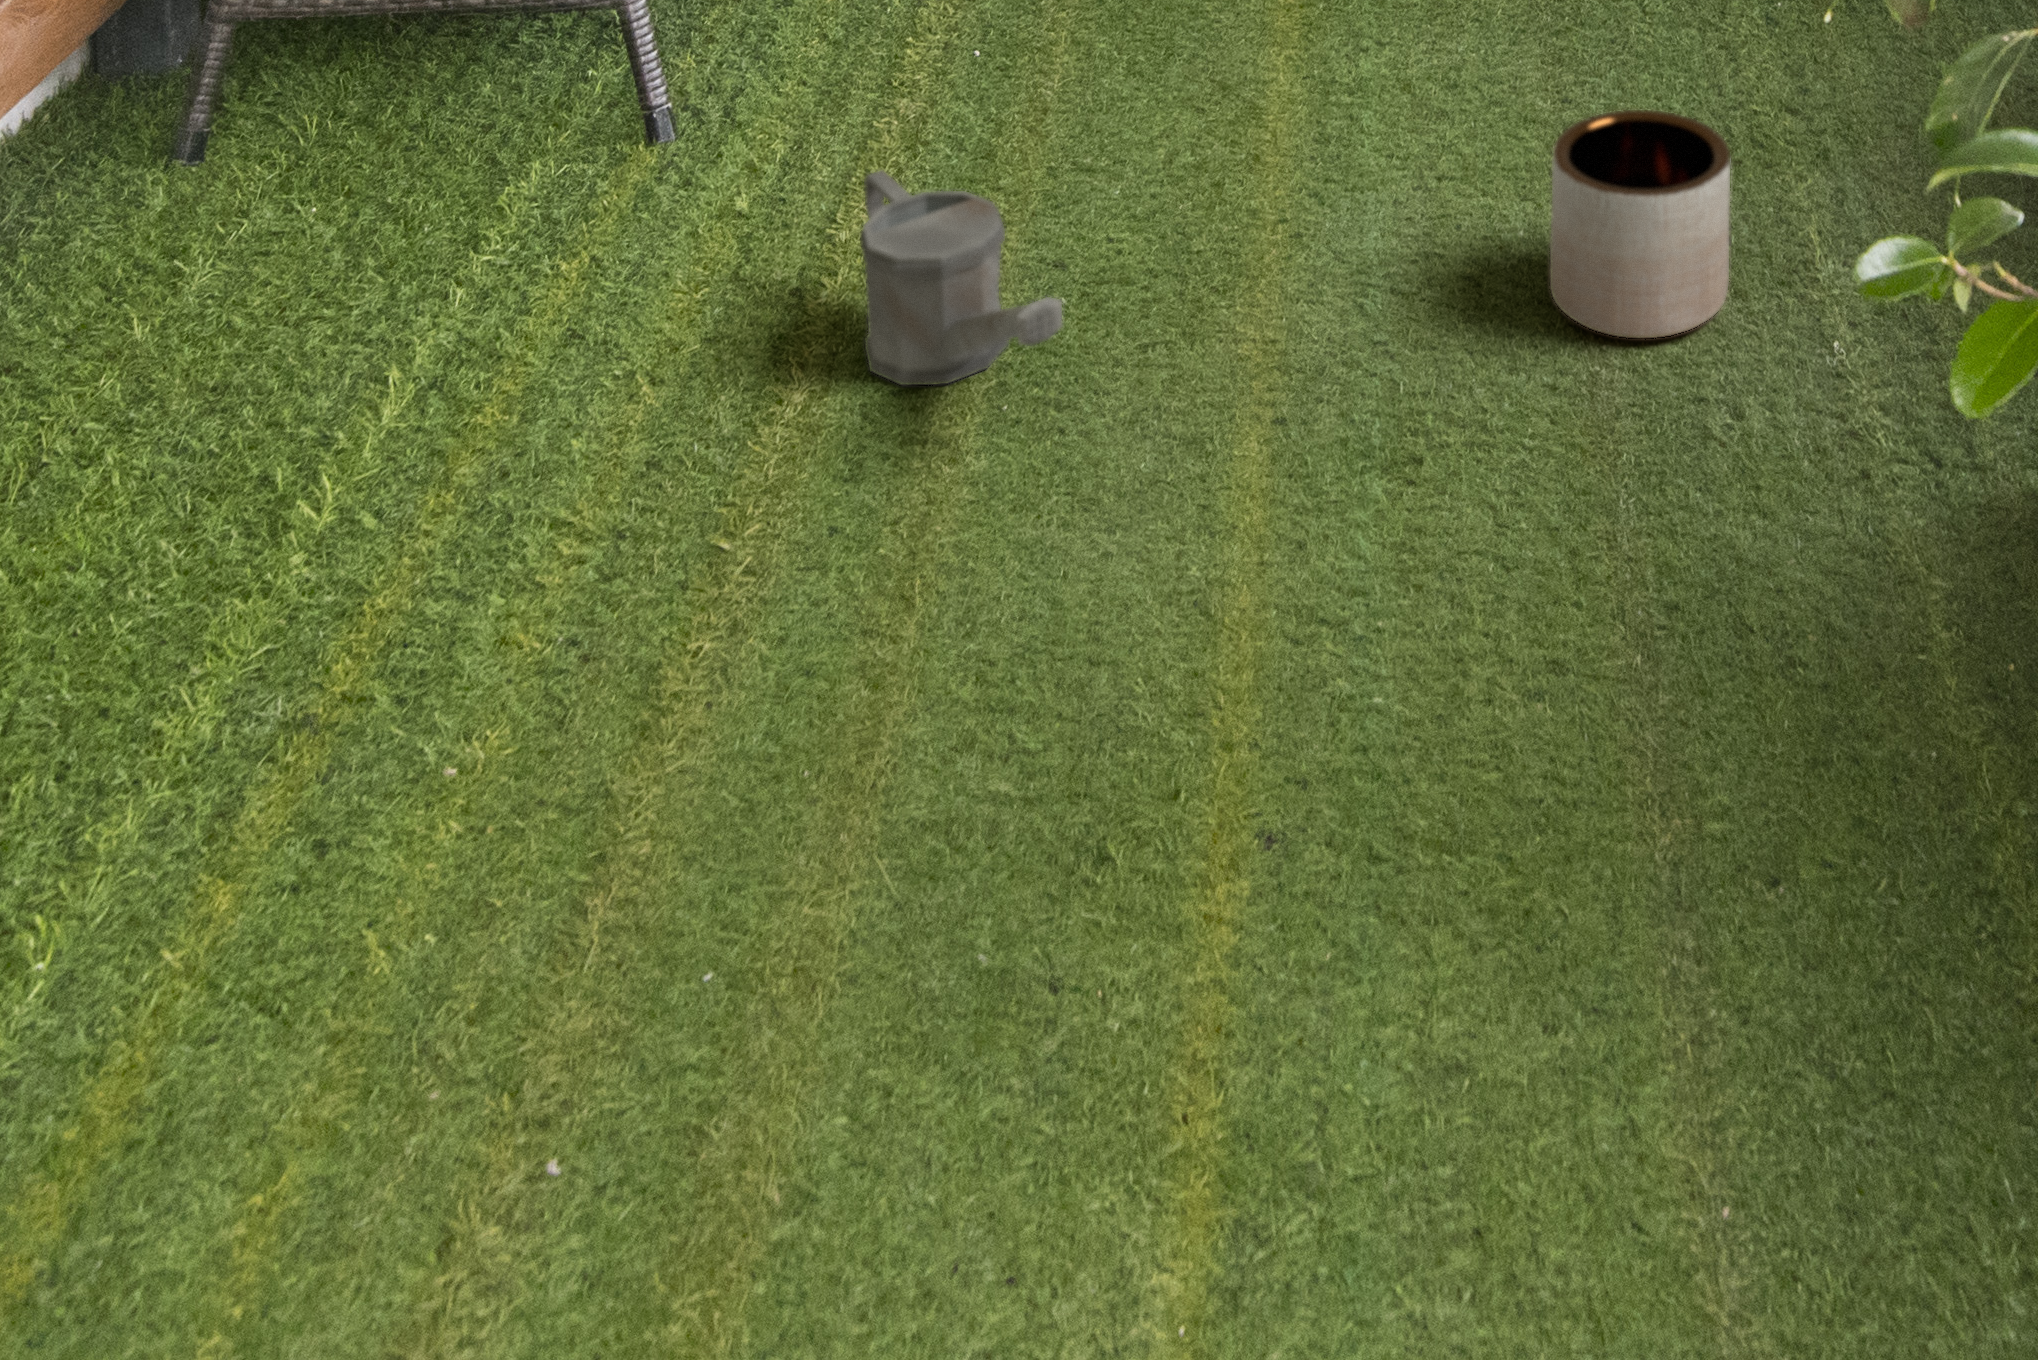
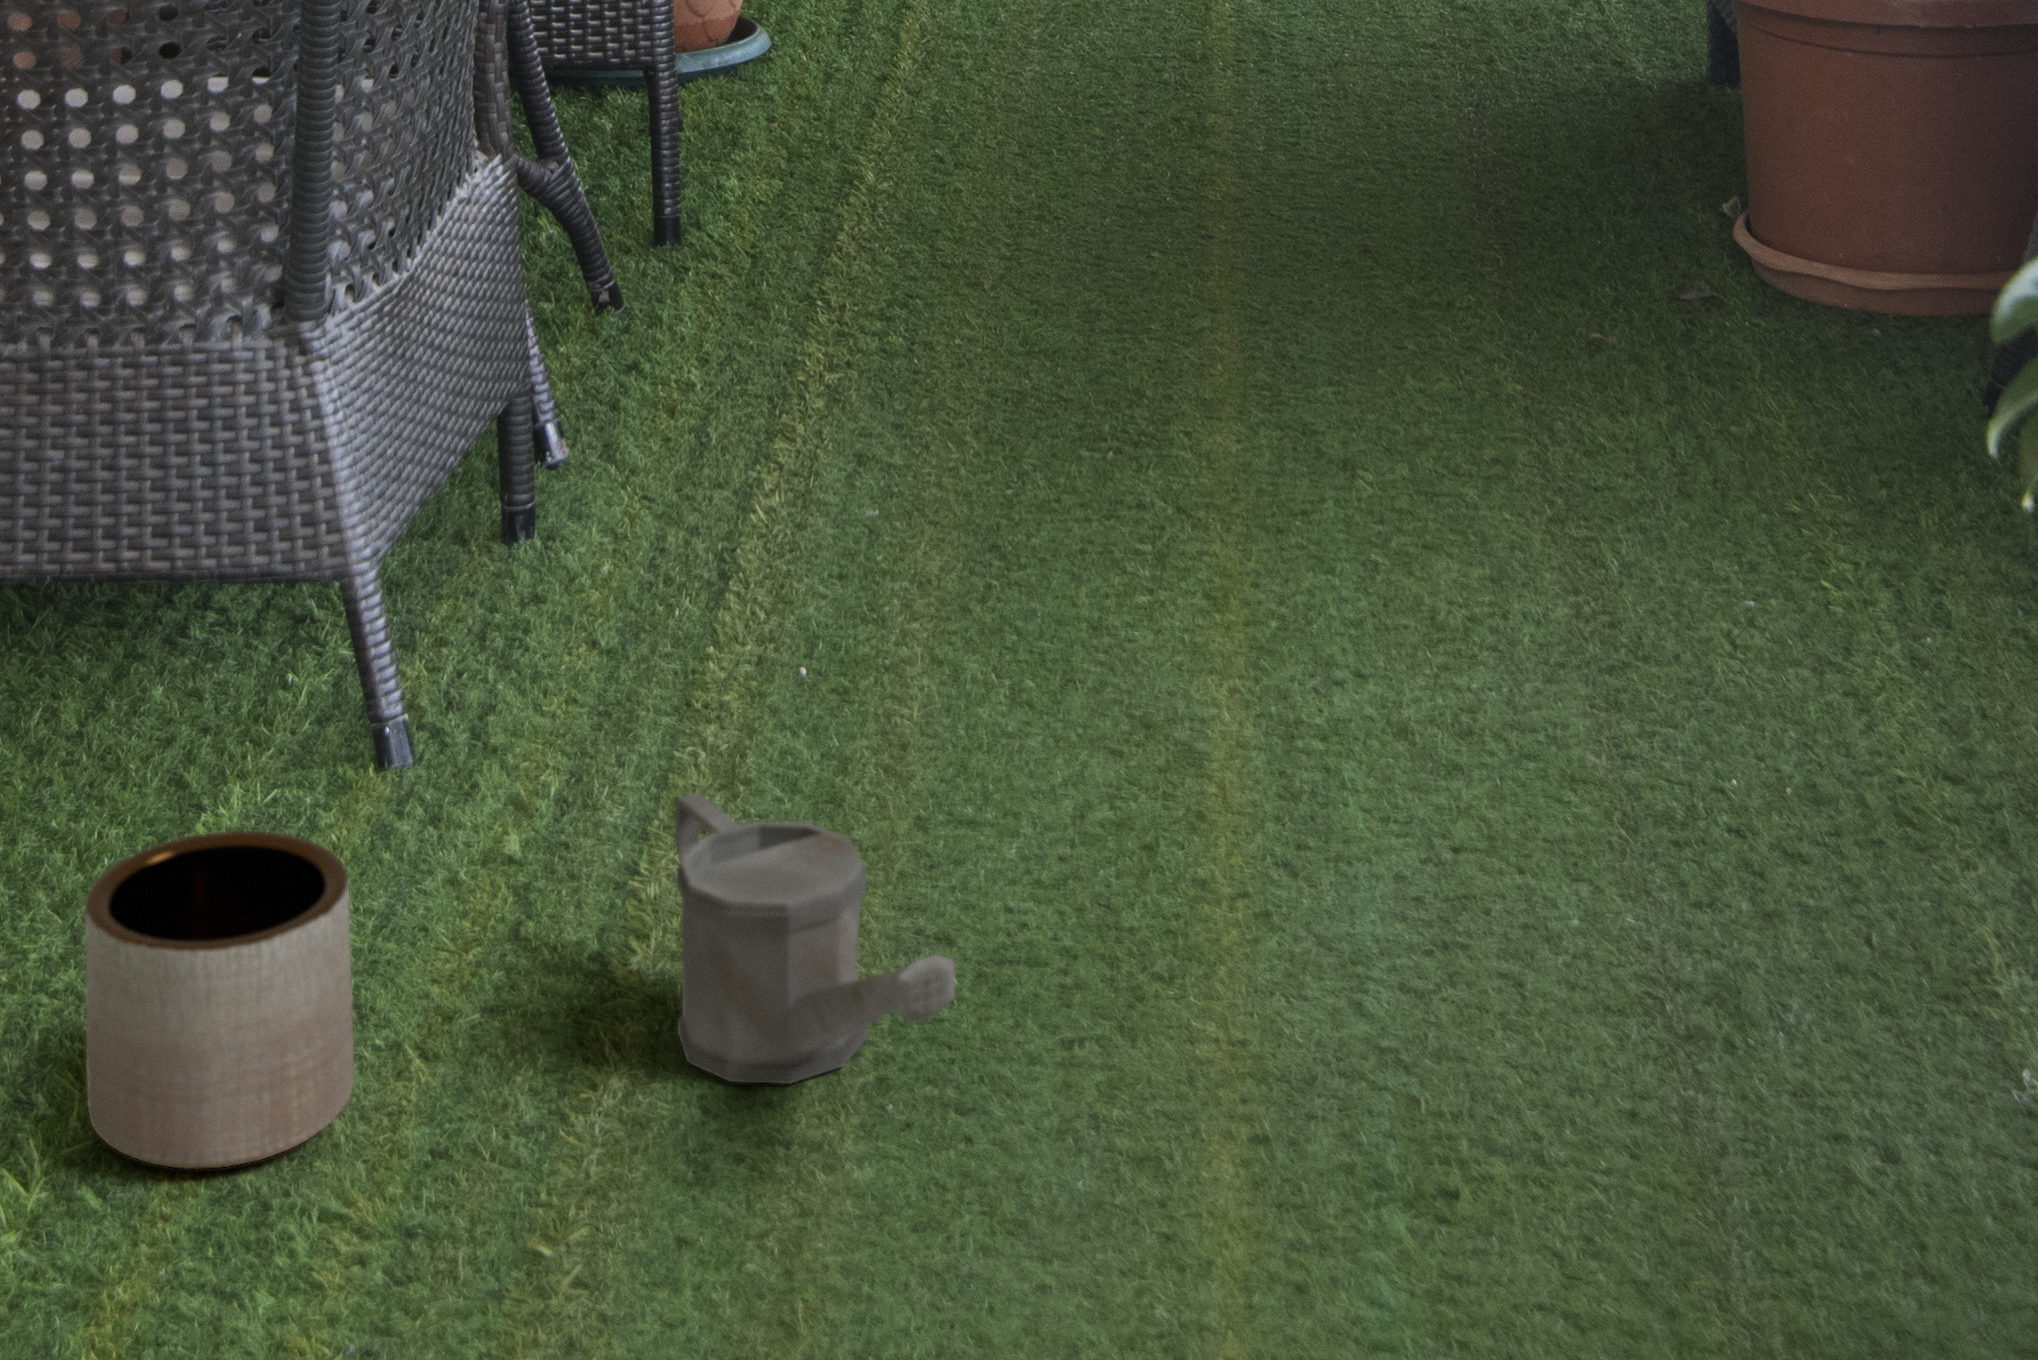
planter: present [1550,110,1730,339] -> present [85,831,354,1169]

